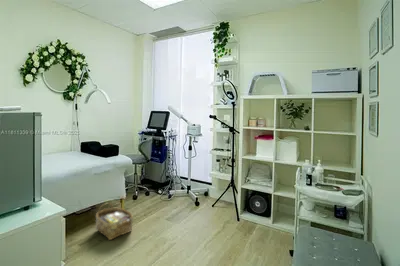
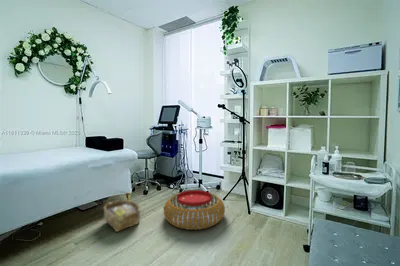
pouf: none [156,197,215,237] -> present [164,190,225,230]

